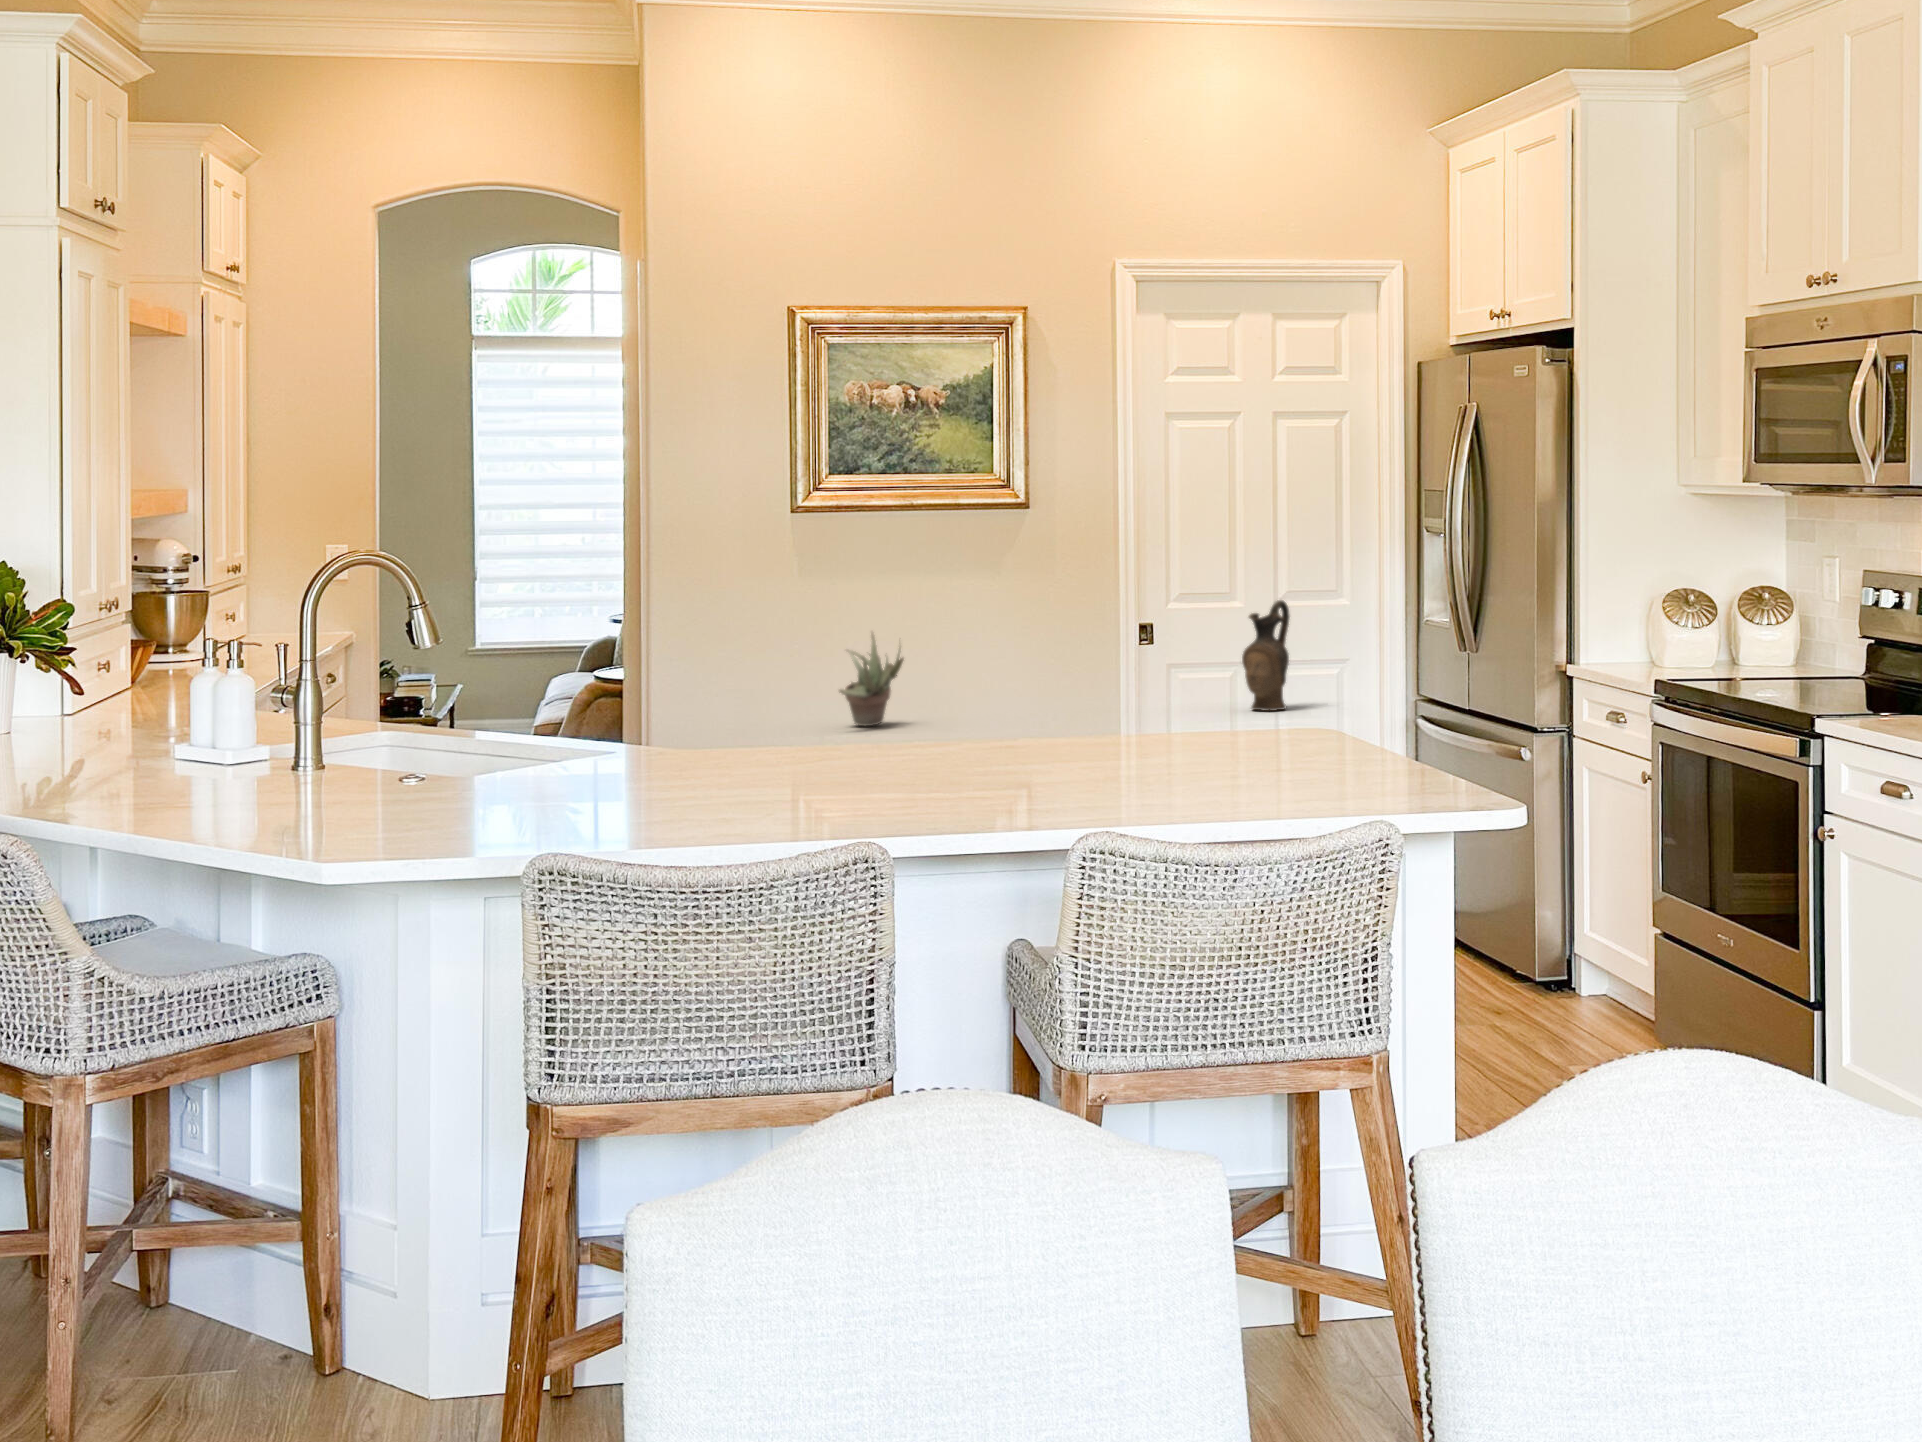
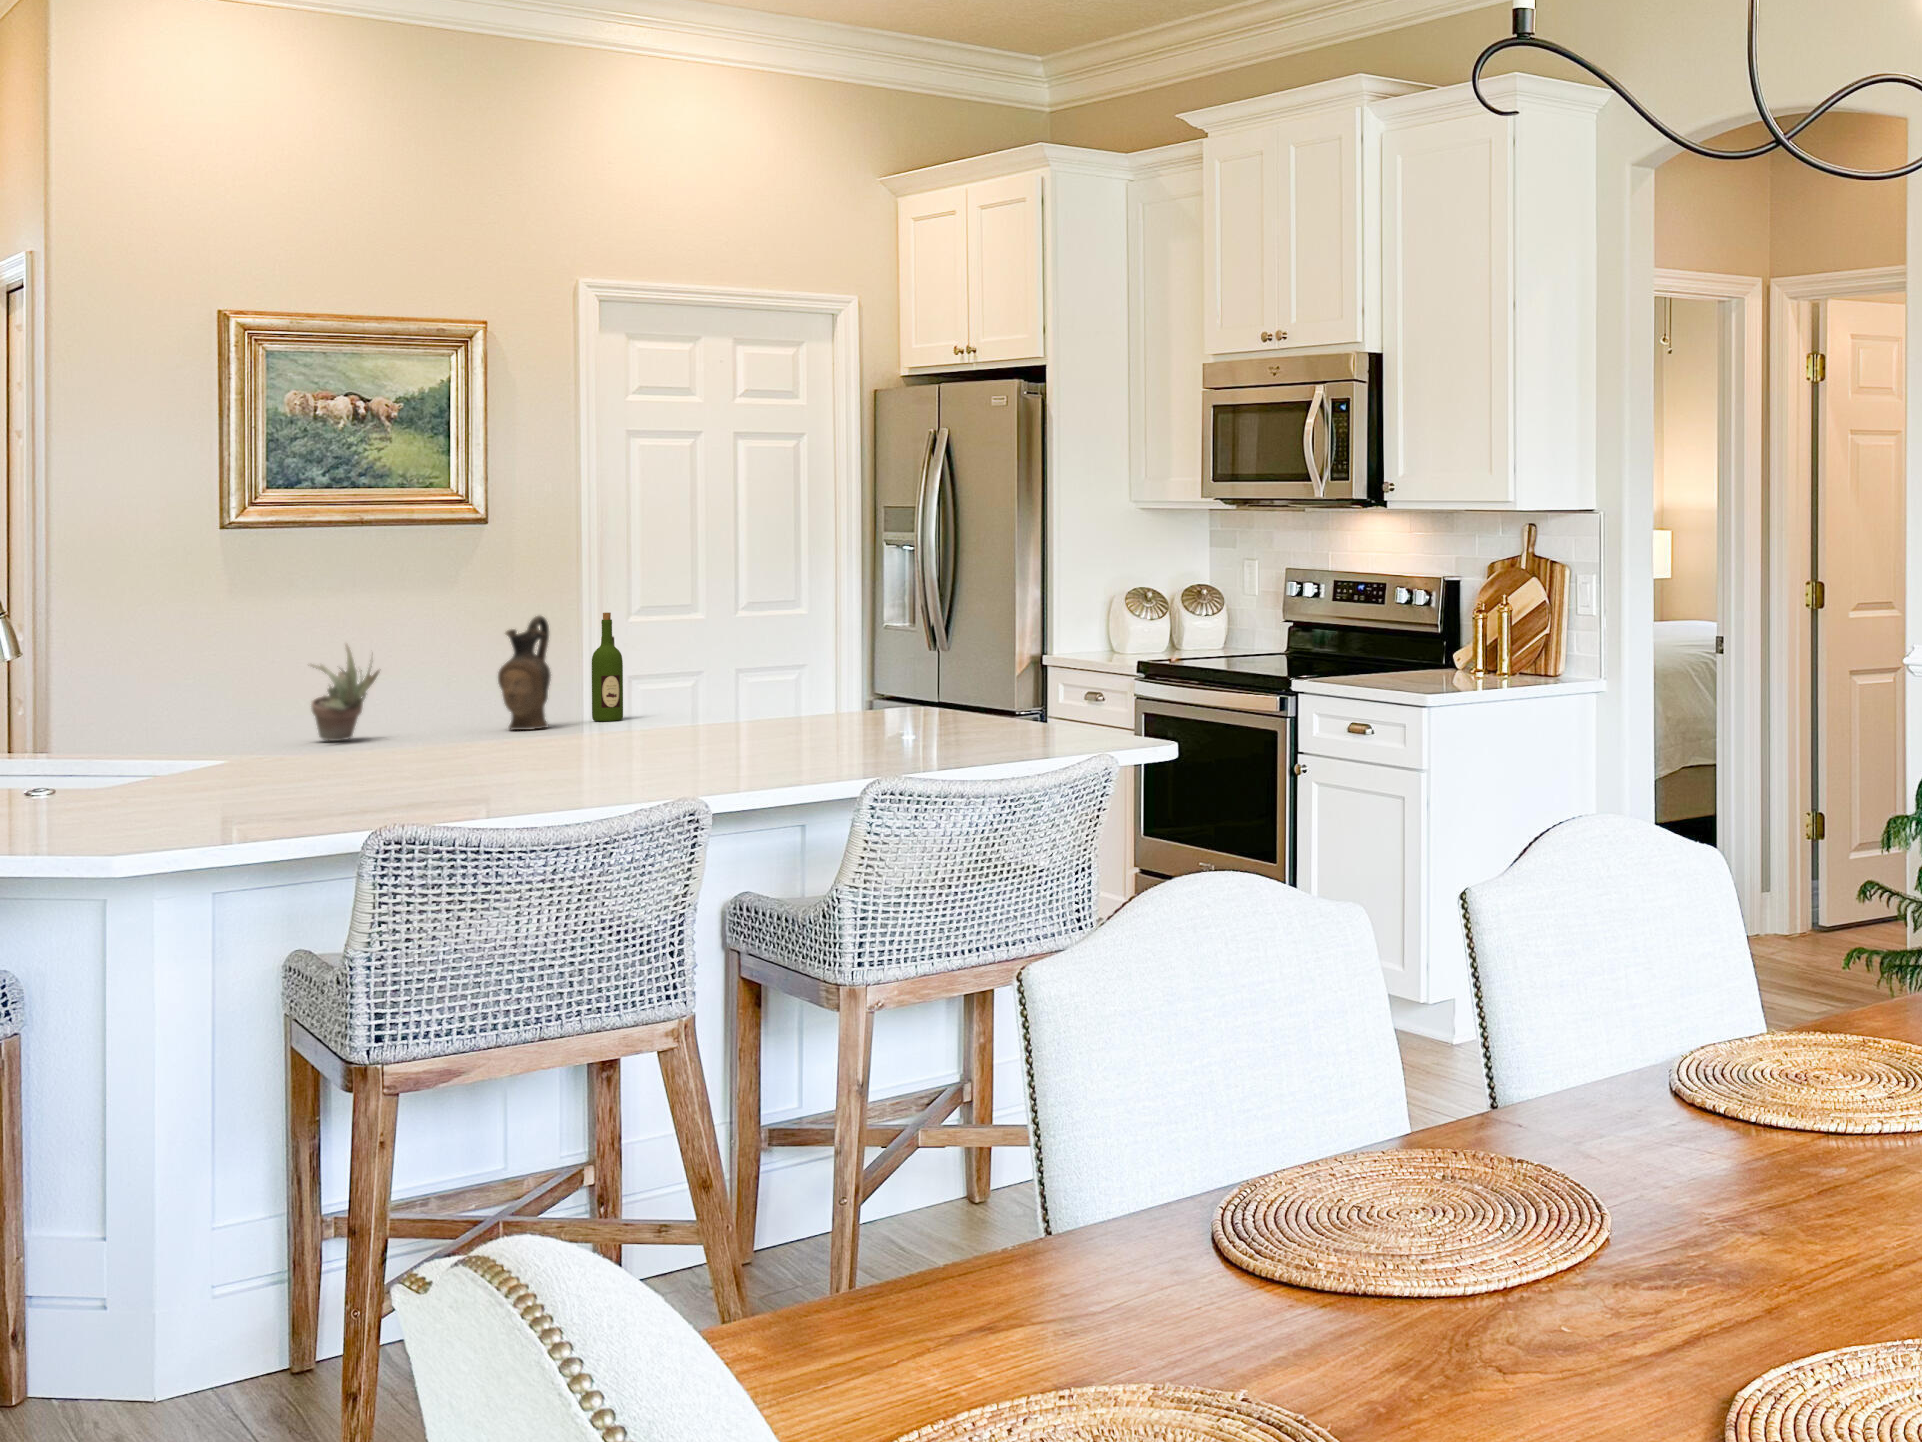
ceramic pitcher: present [1242,600,1290,711] -> present [498,616,551,730]
wine bottle: none [1117,603,1146,715] -> present [592,613,623,721]

